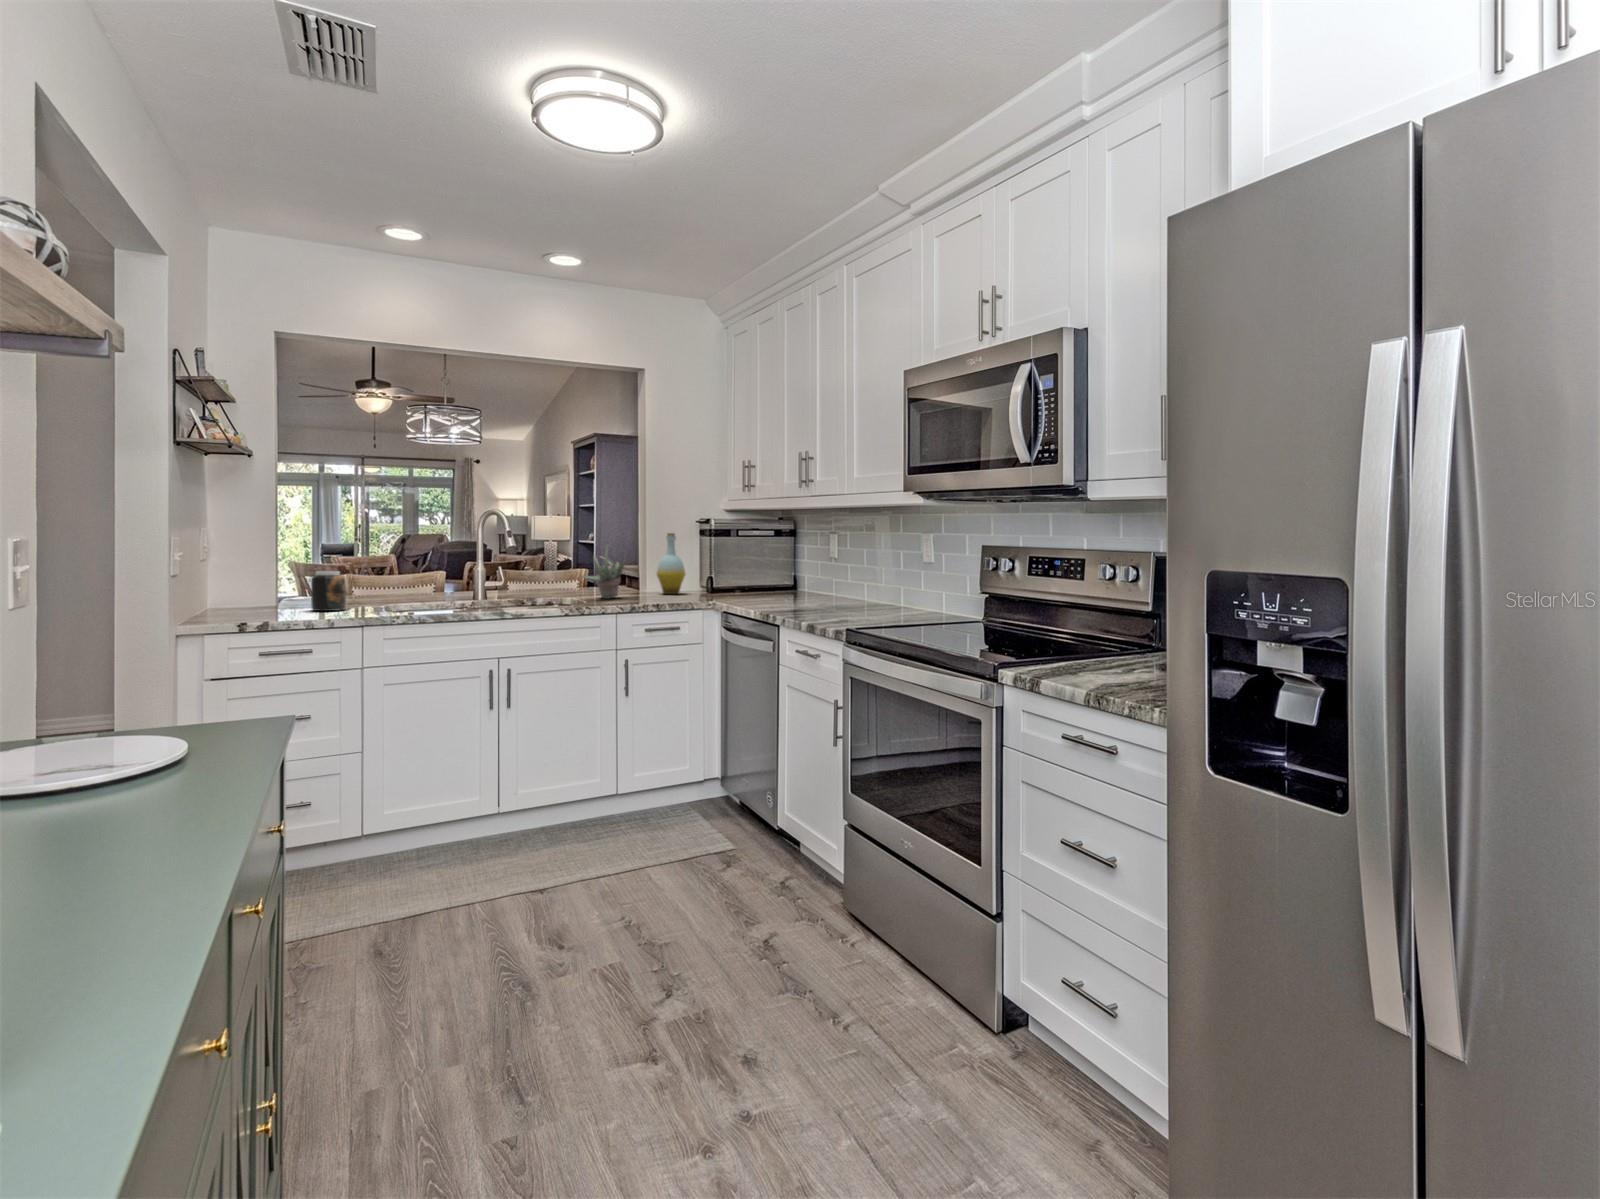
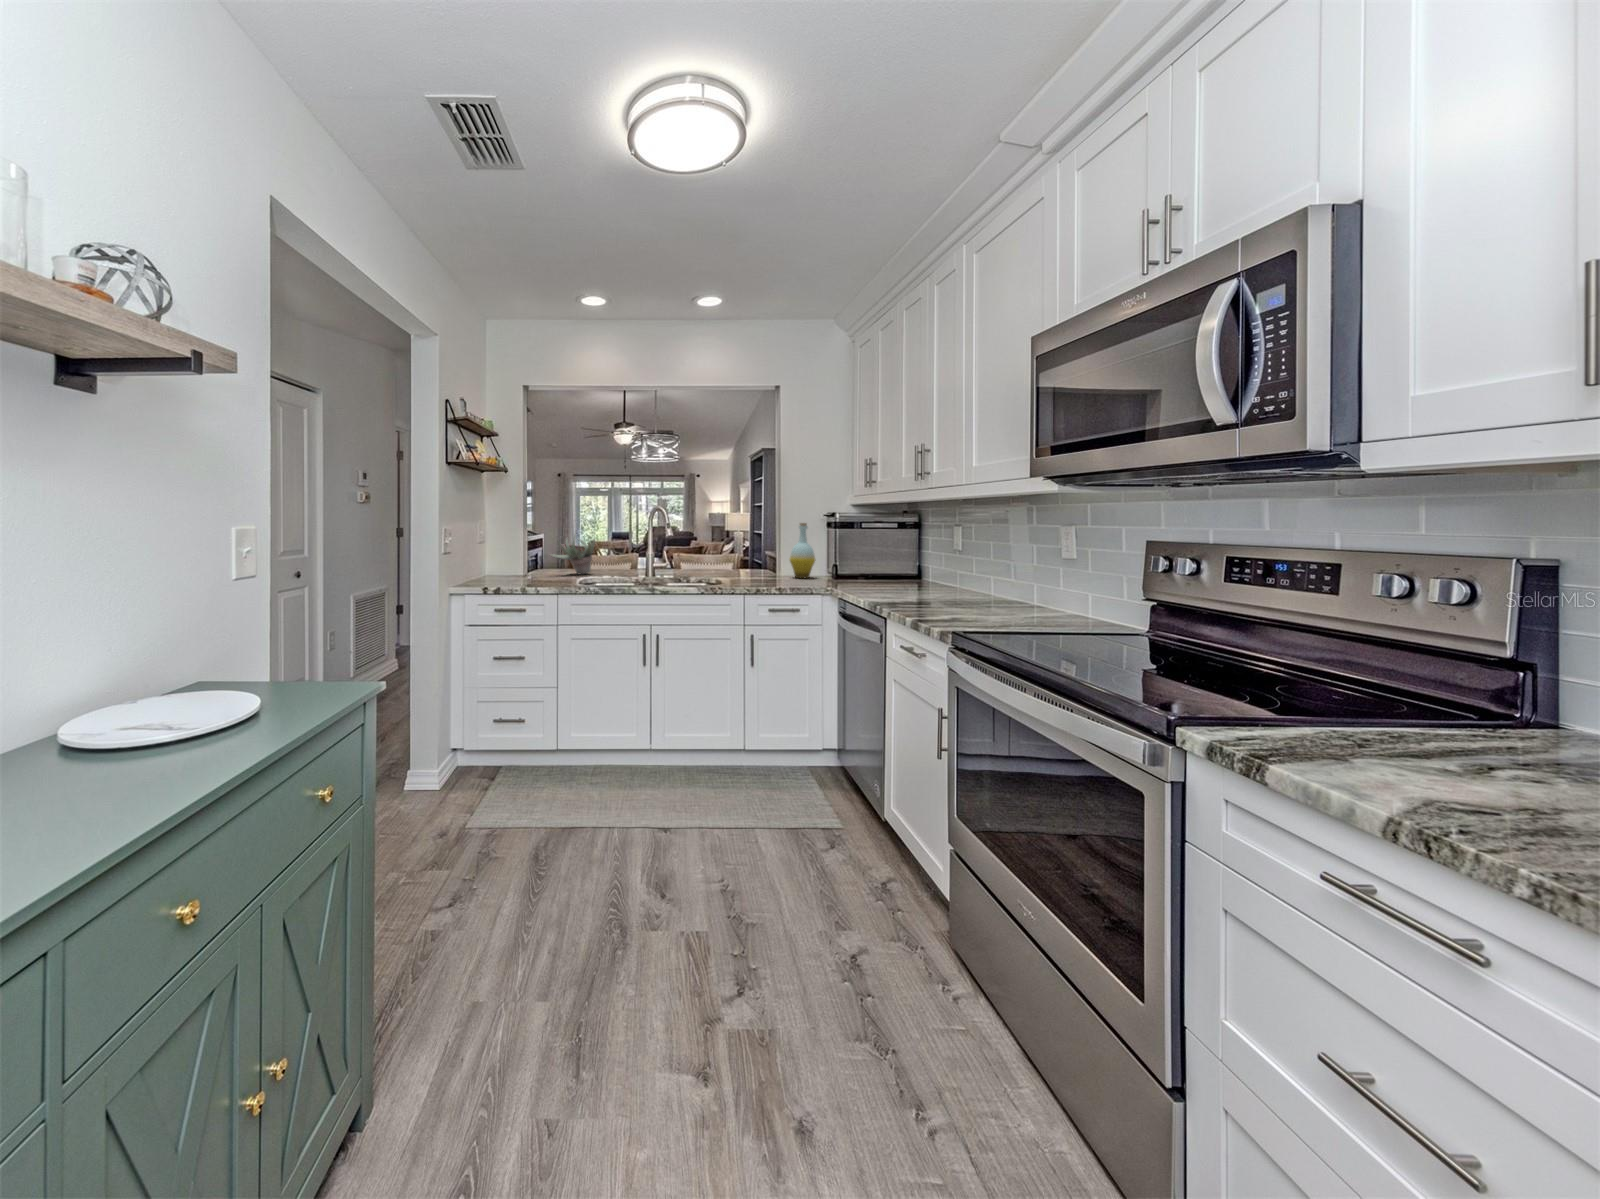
succulent plant: present [582,547,626,599] -> present [550,534,595,575]
jar: present [311,571,346,611] -> none [482,552,512,587]

